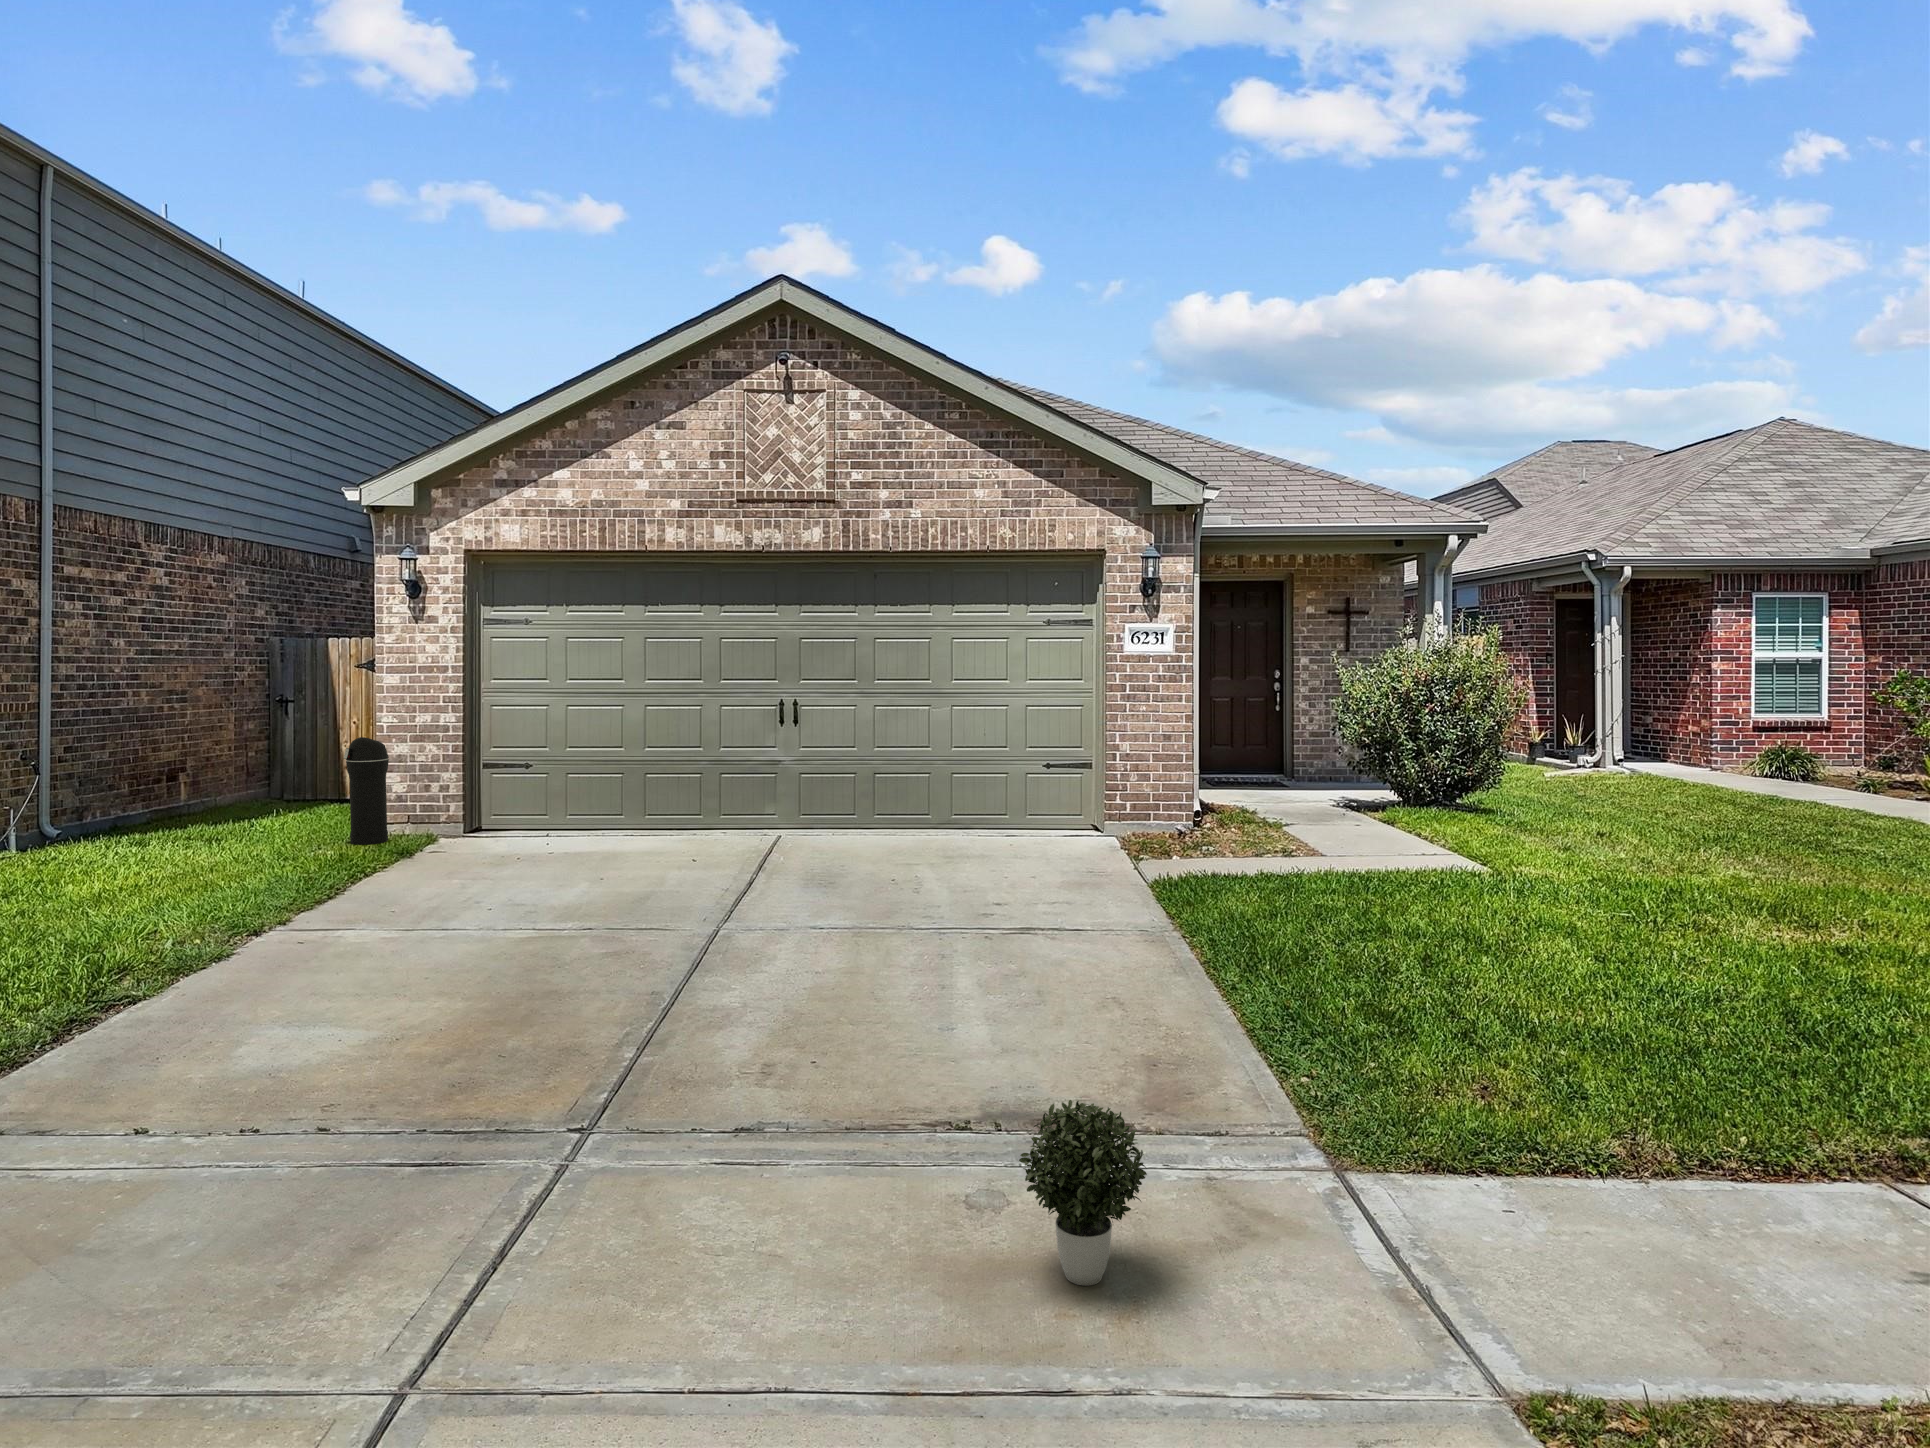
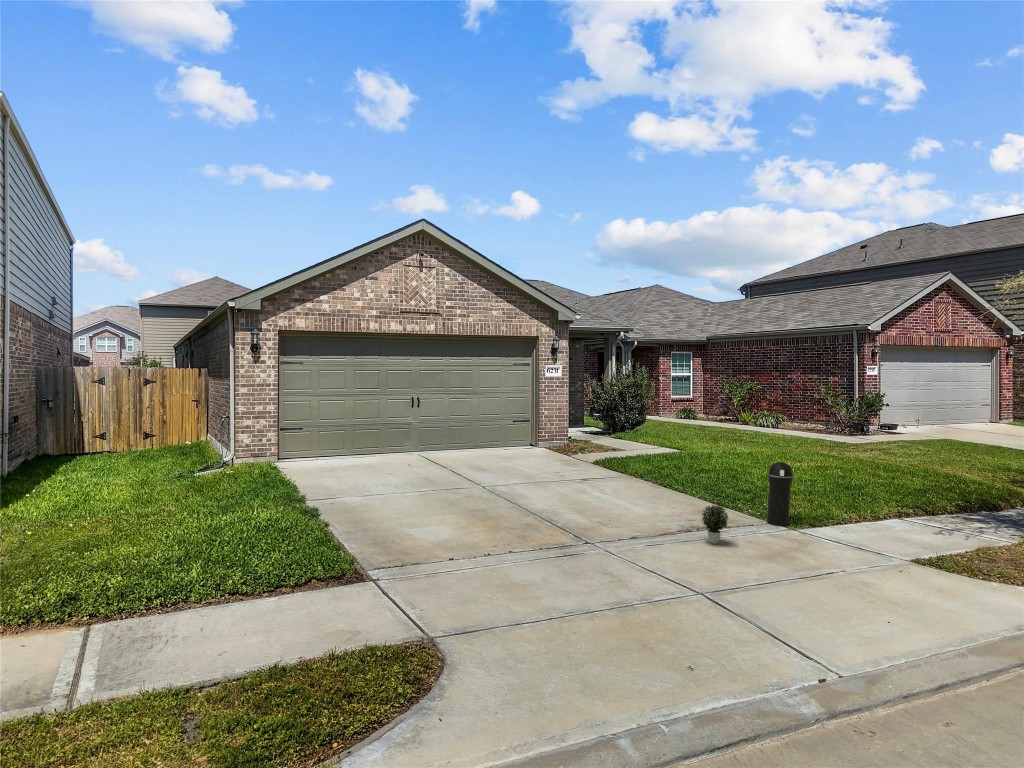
trash can: present [344,737,389,845] -> present [767,462,793,526]

